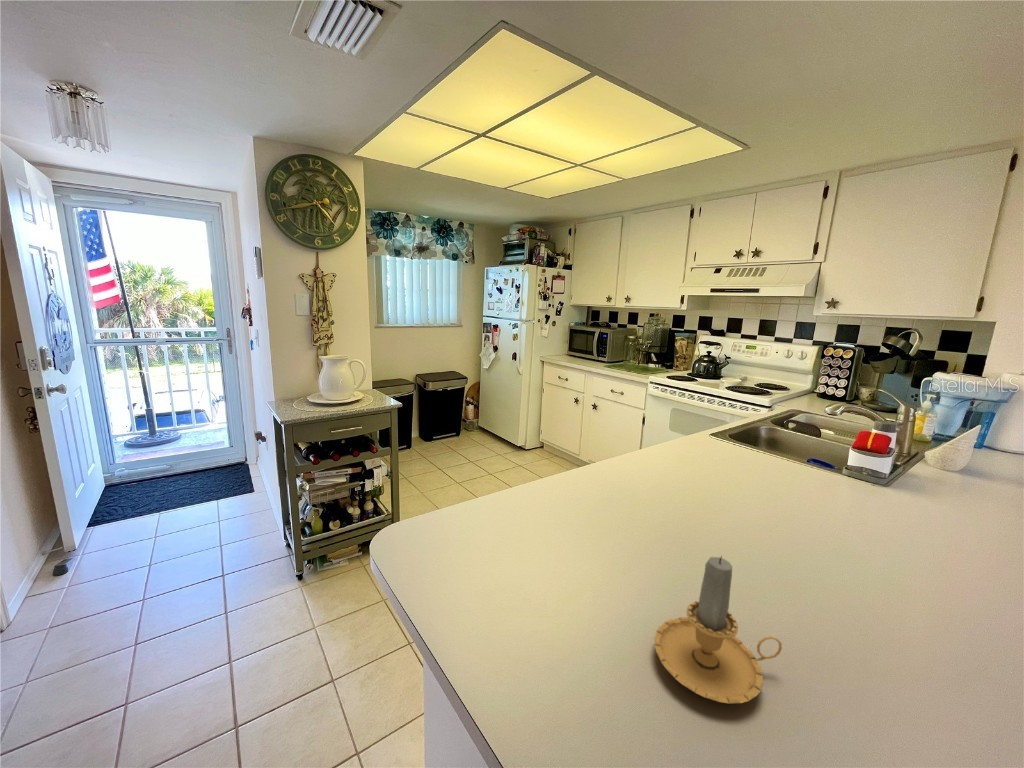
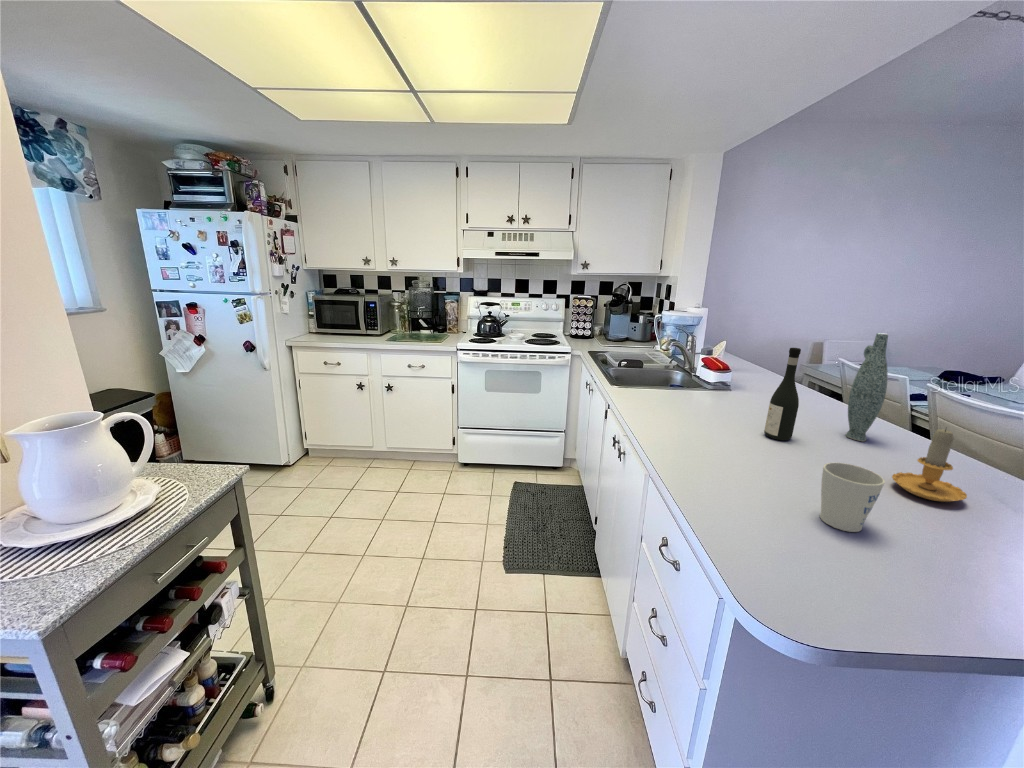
wine bottle: none [700,405,746,542] -> present [764,348,801,440]
vase: none [850,409,931,616] -> present [846,333,888,441]
mug: none [475,508,553,598] -> present [820,463,885,532]

